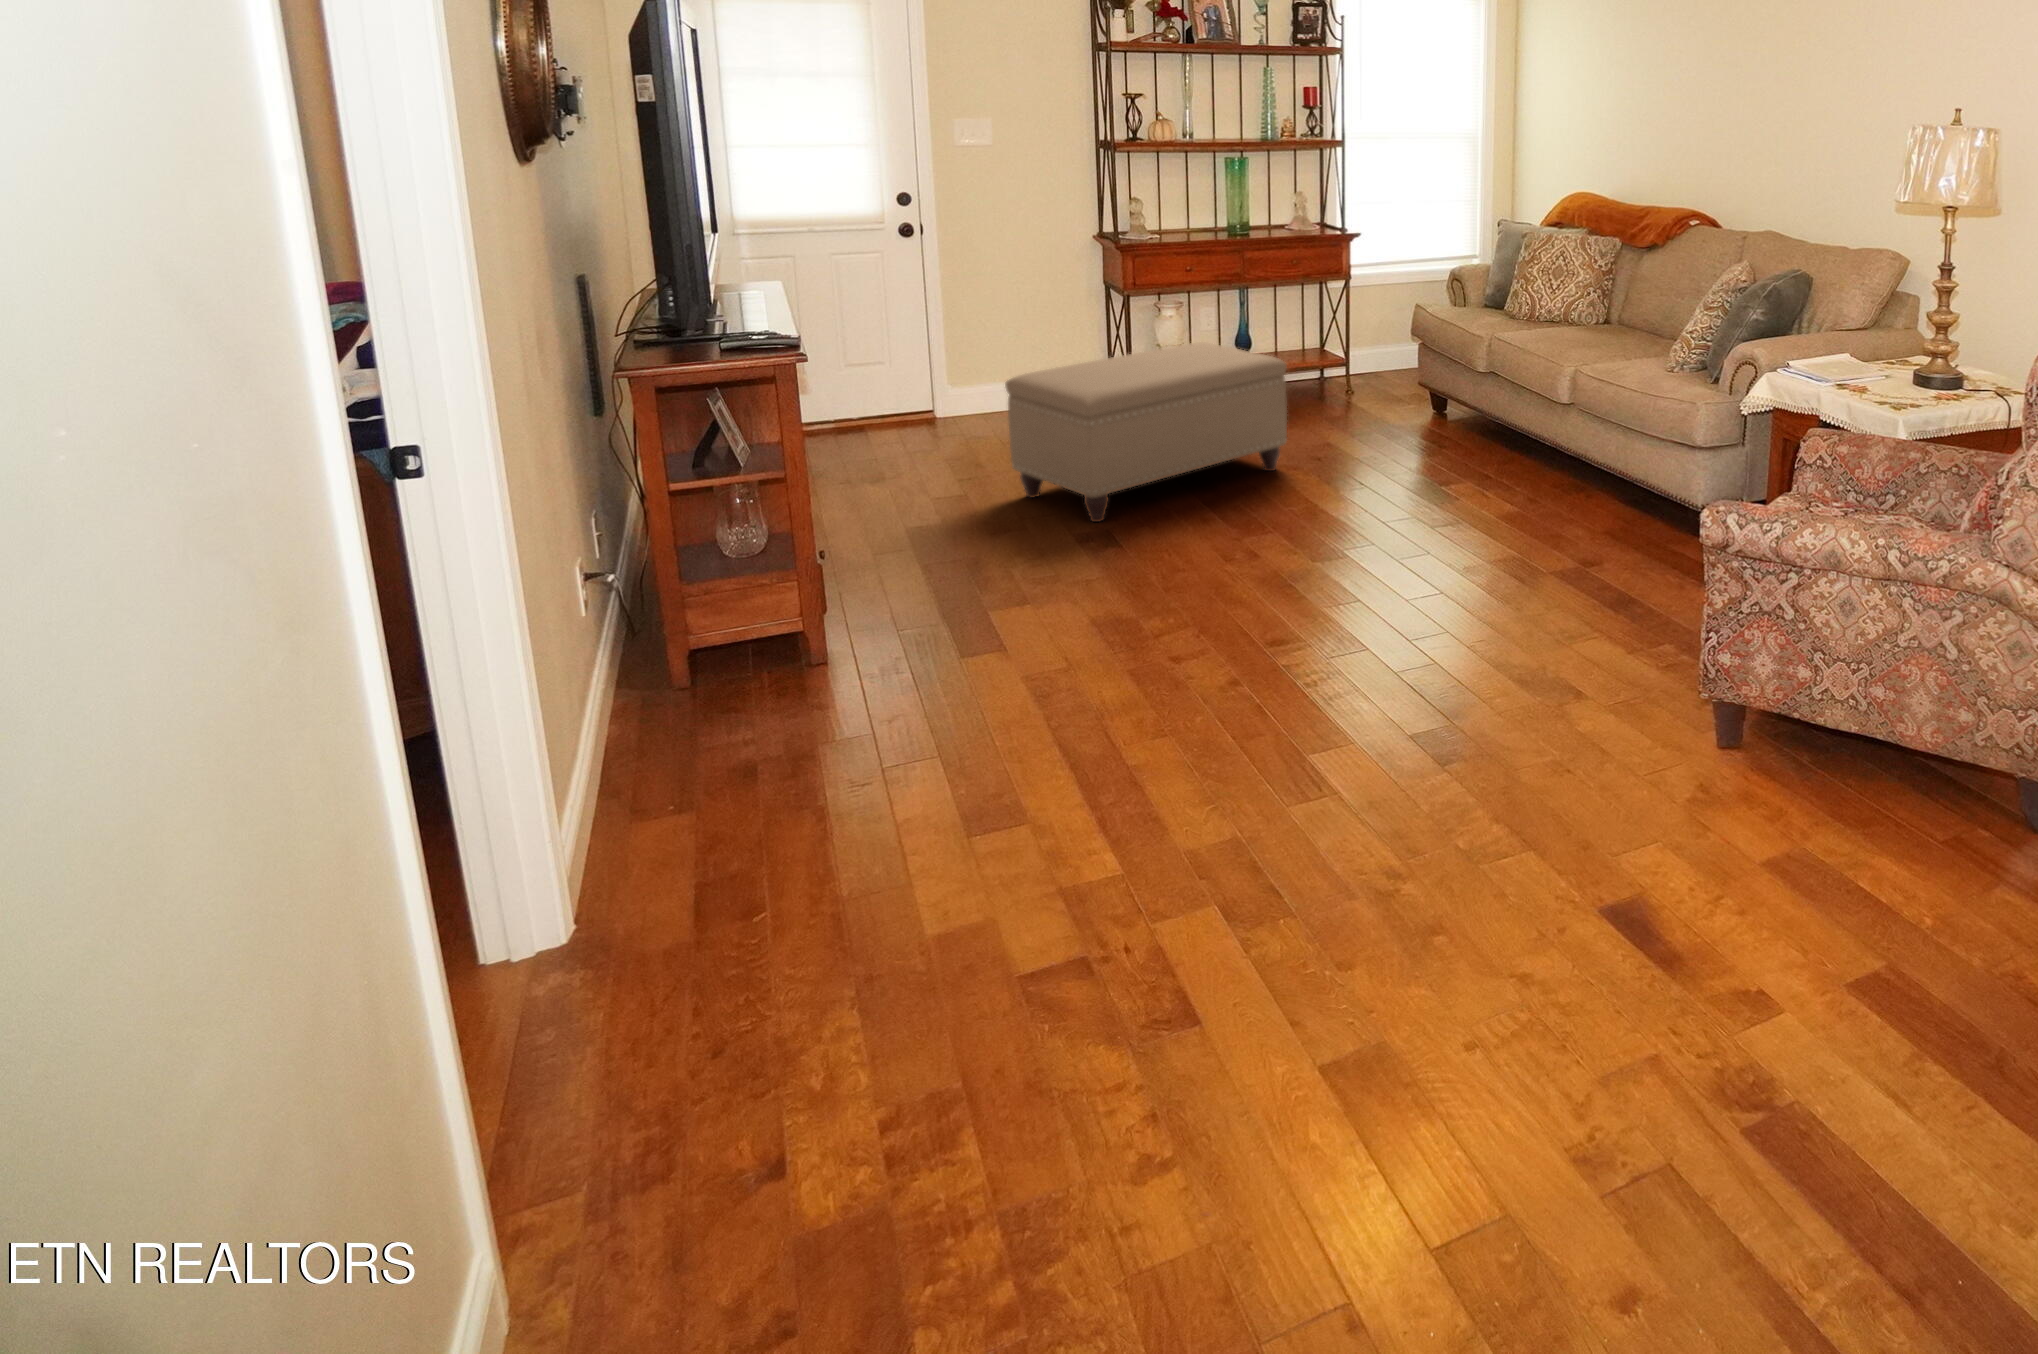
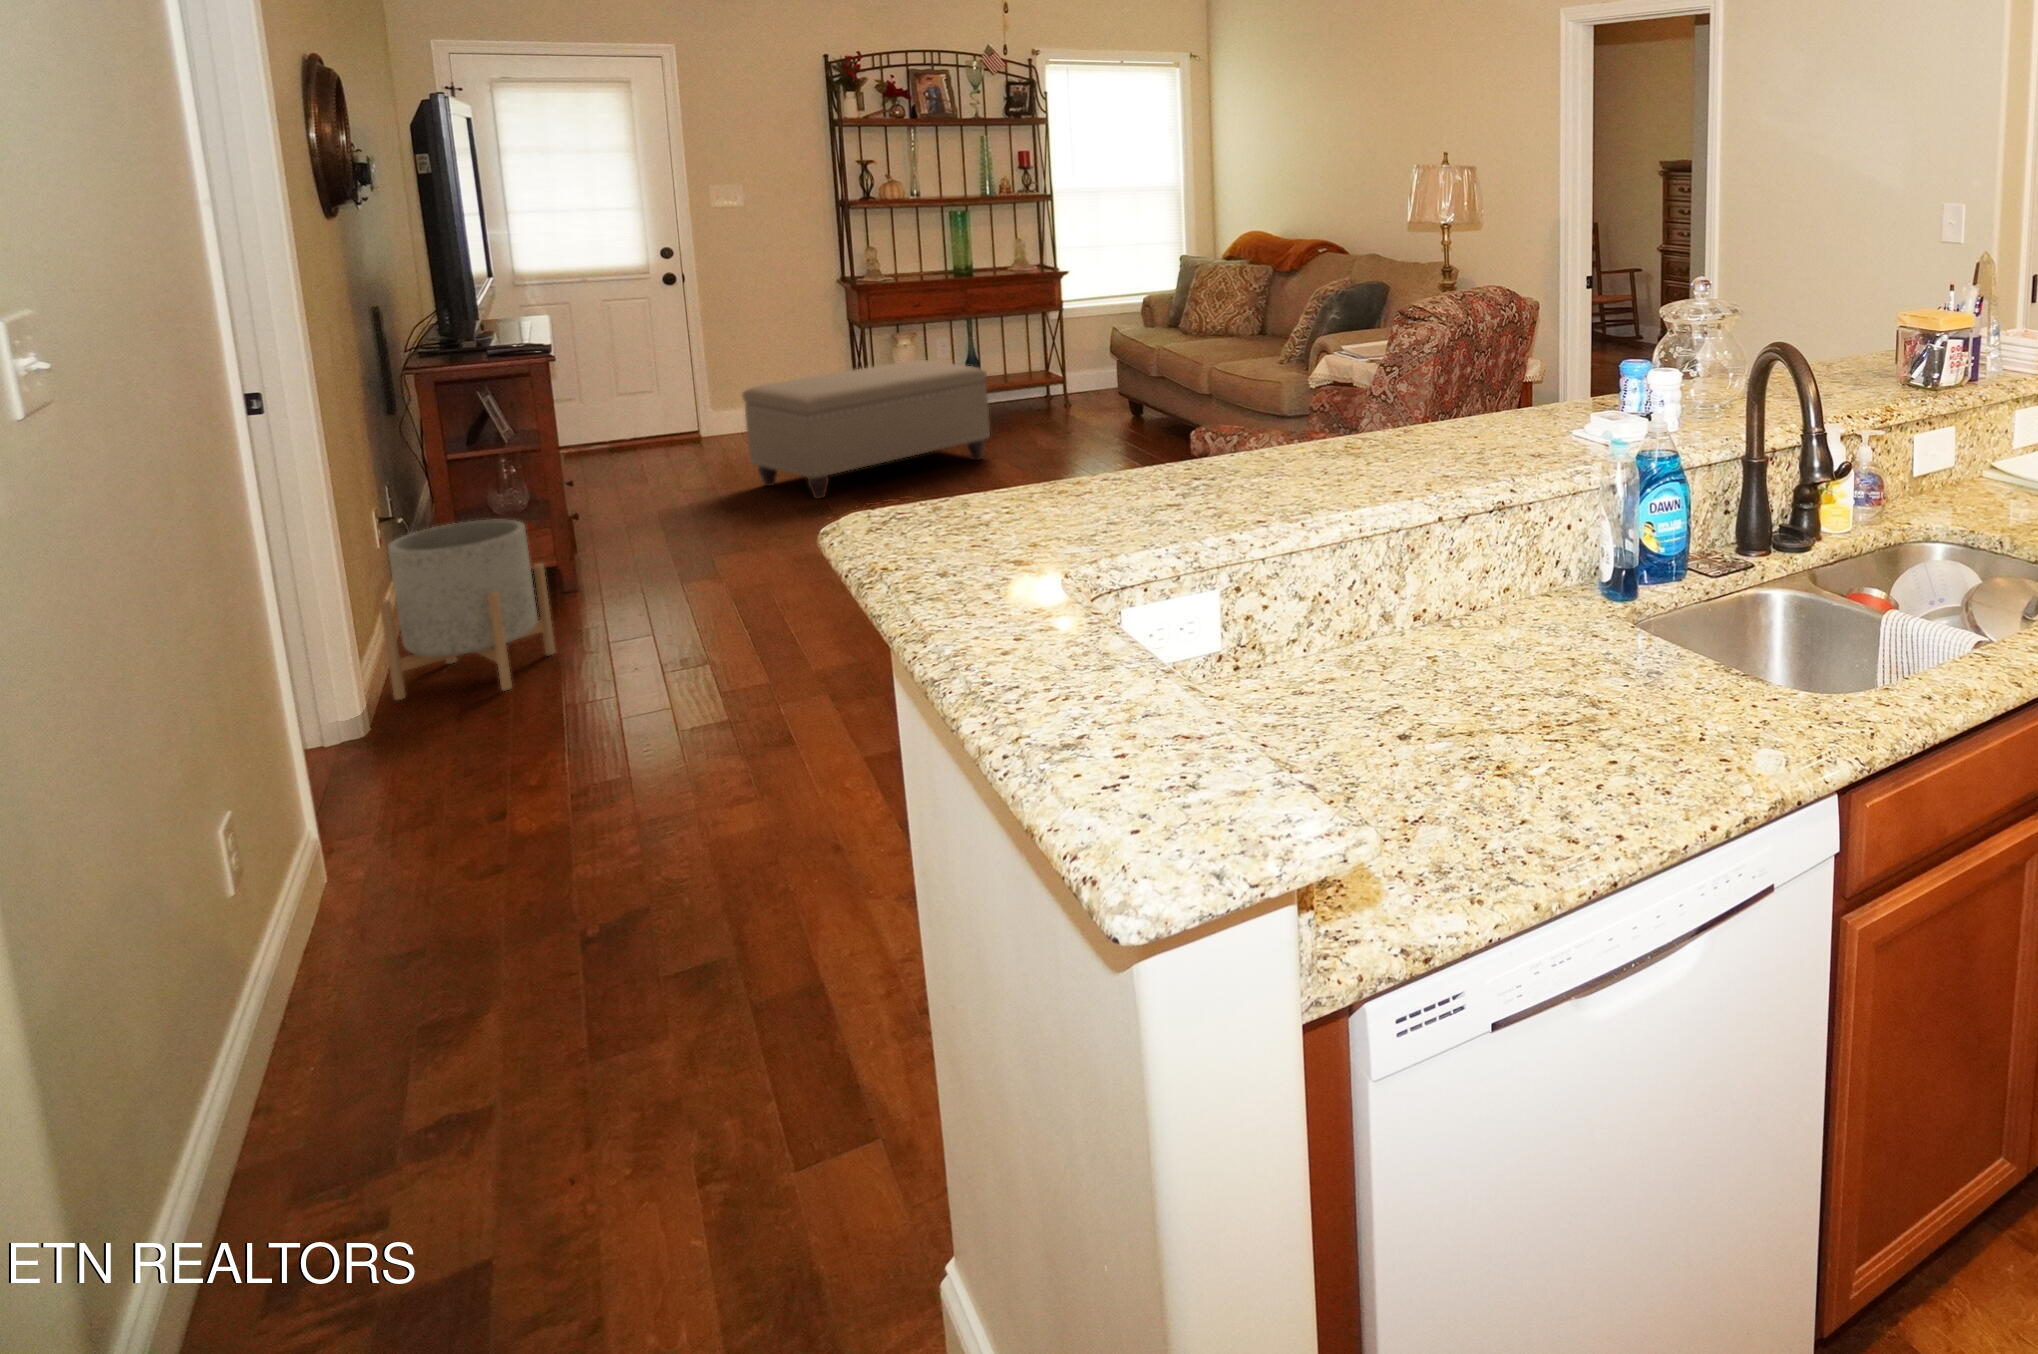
planter: none [579,599,808,866] -> present [380,519,555,700]

